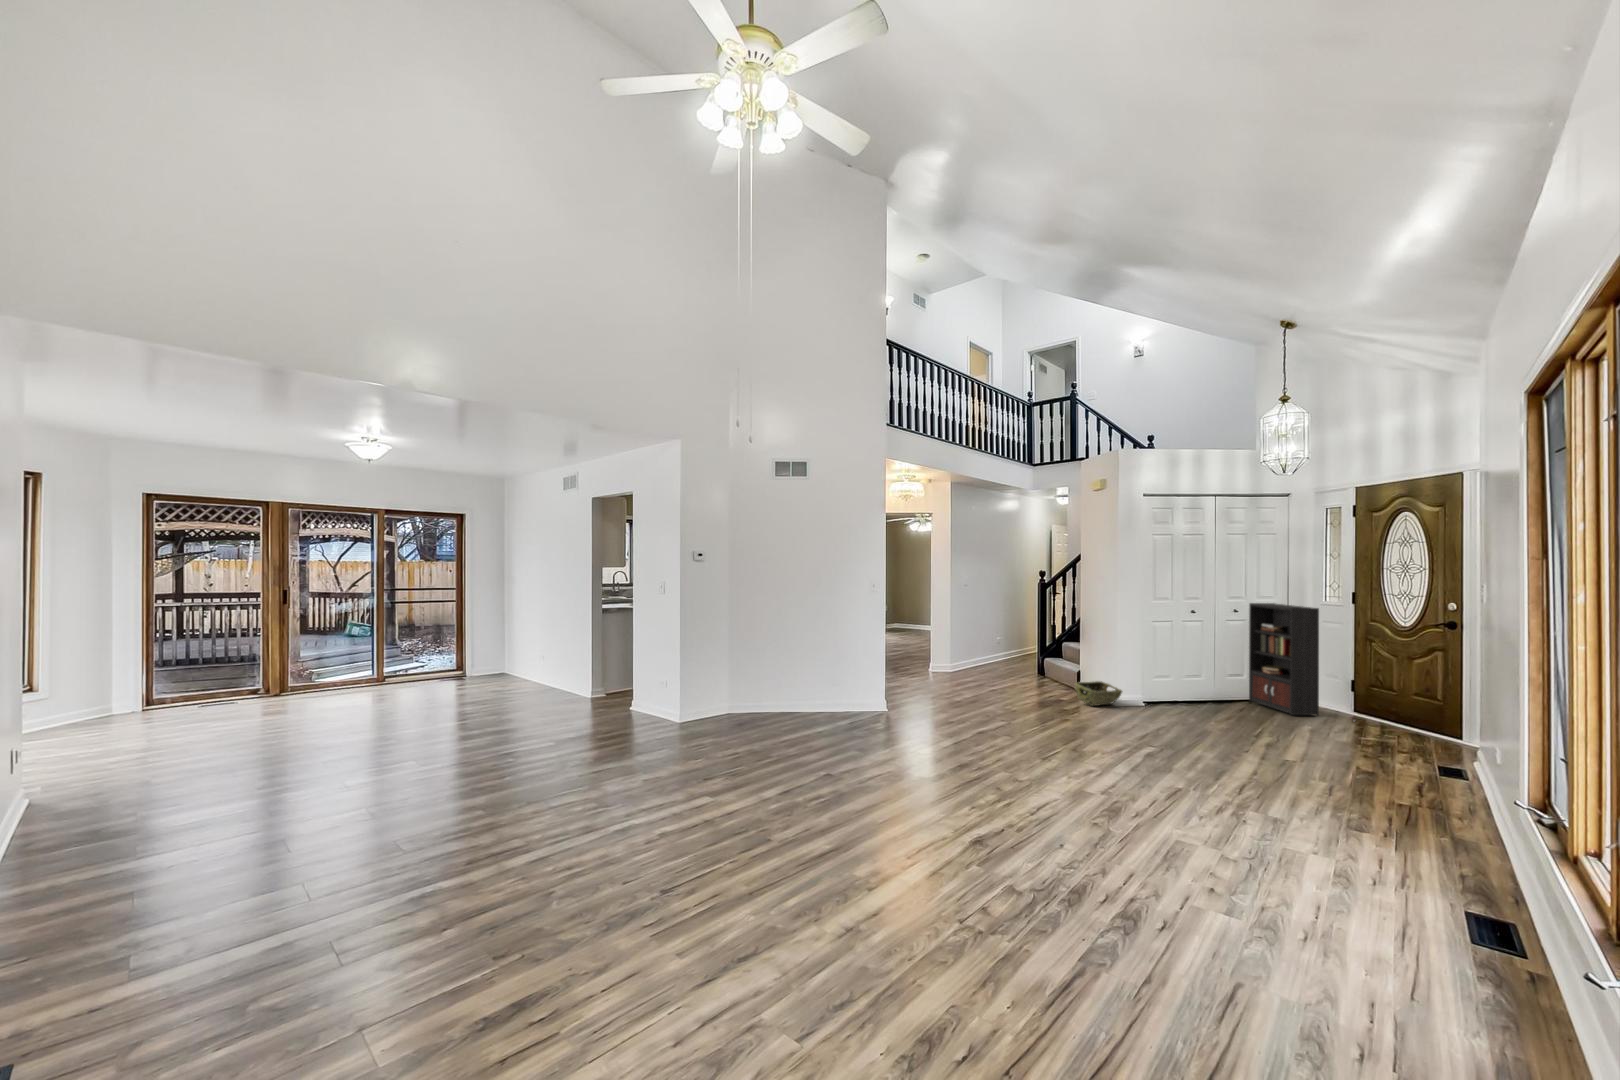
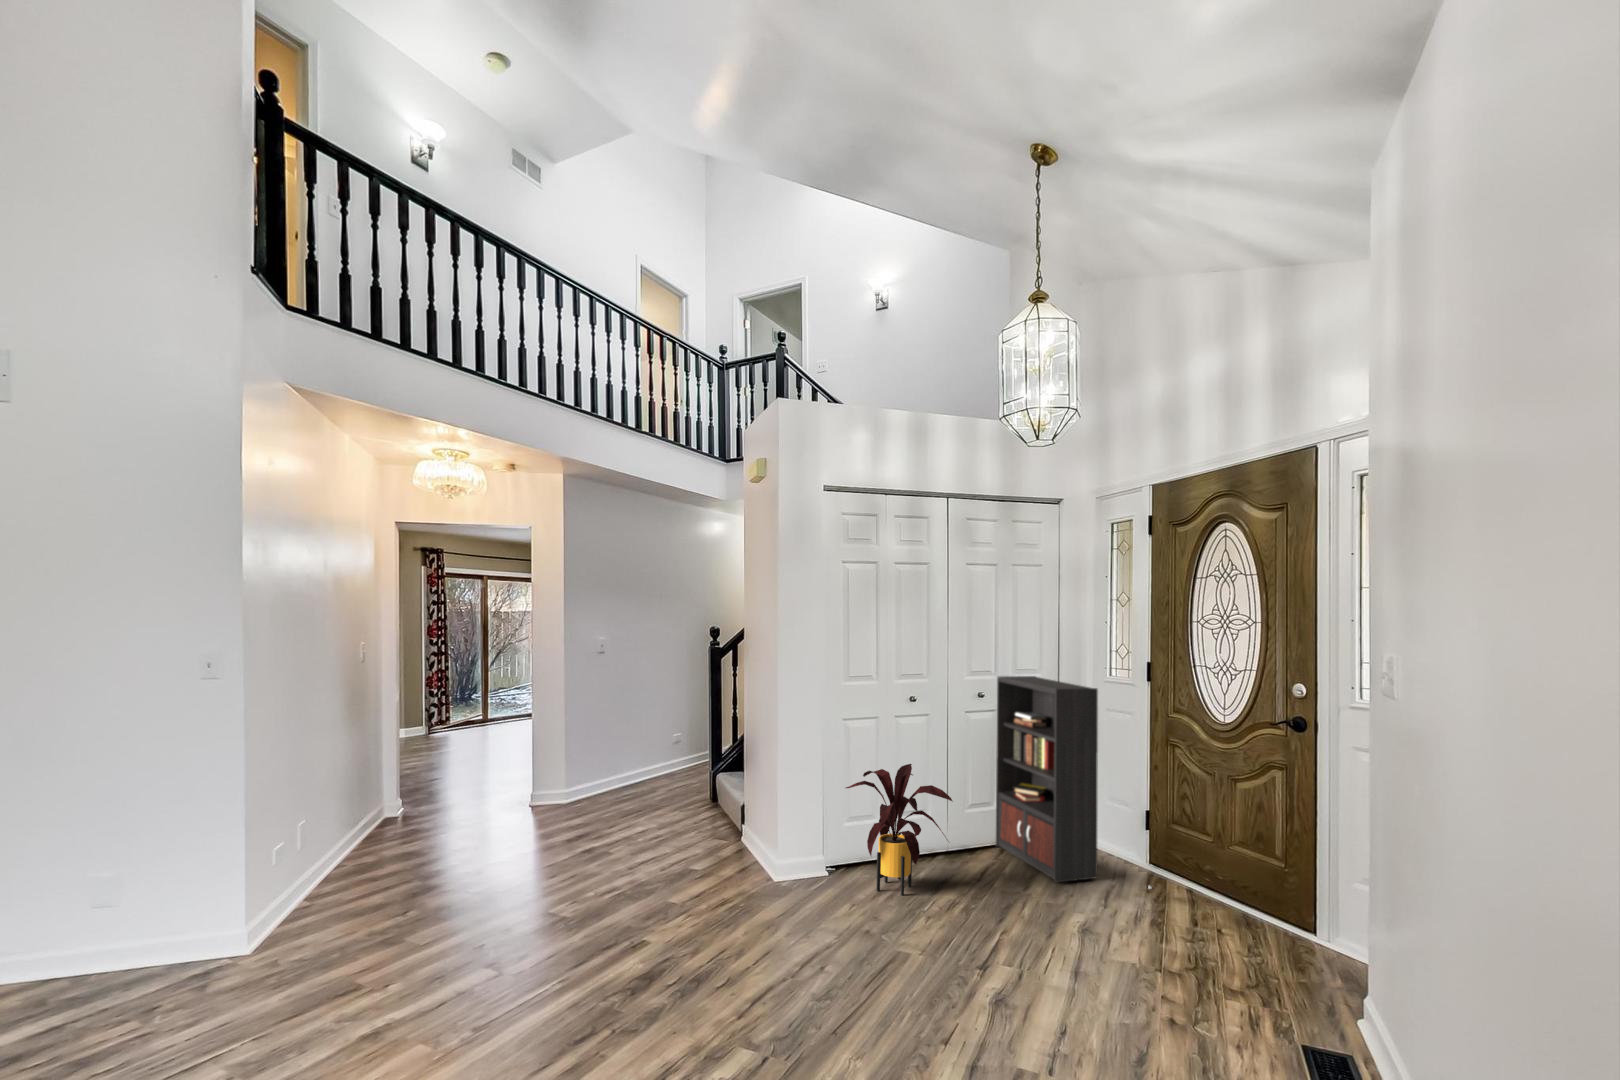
house plant: none [1161,649,1229,715] -> present [846,764,952,896]
woven basket: present [1075,681,1122,706] -> none [694,828,782,886]

